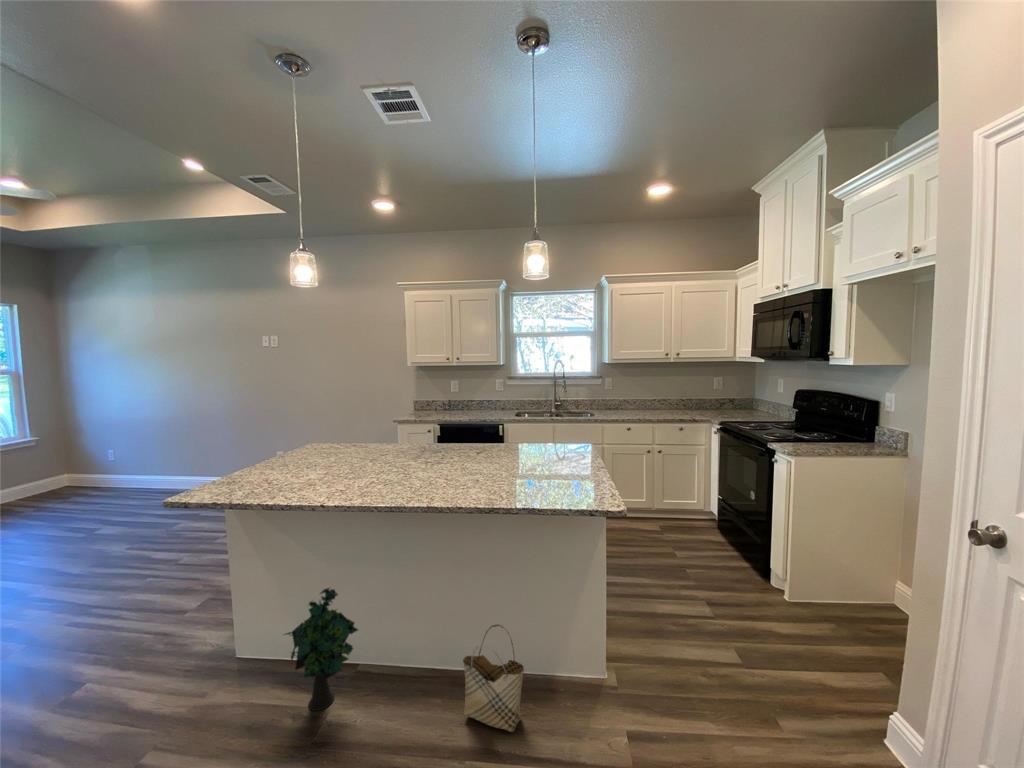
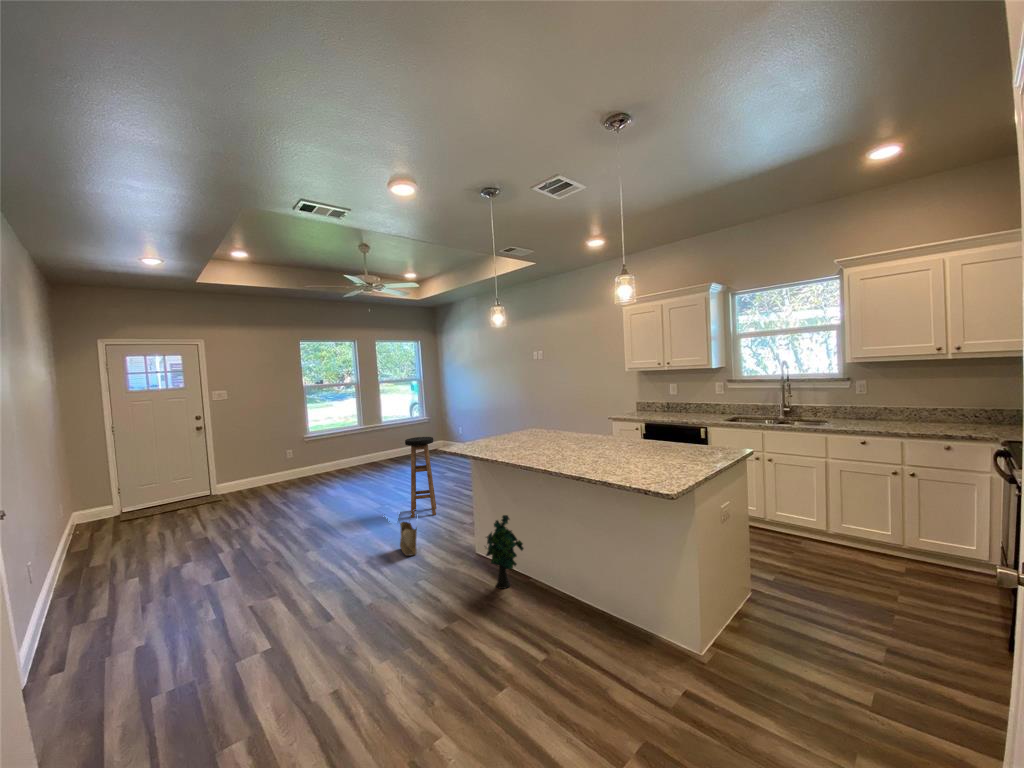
bar stool: none [24,470,109,627] -> present [405,437,437,517]
woven basket: present [463,625,524,732] -> present [400,522,417,556]

